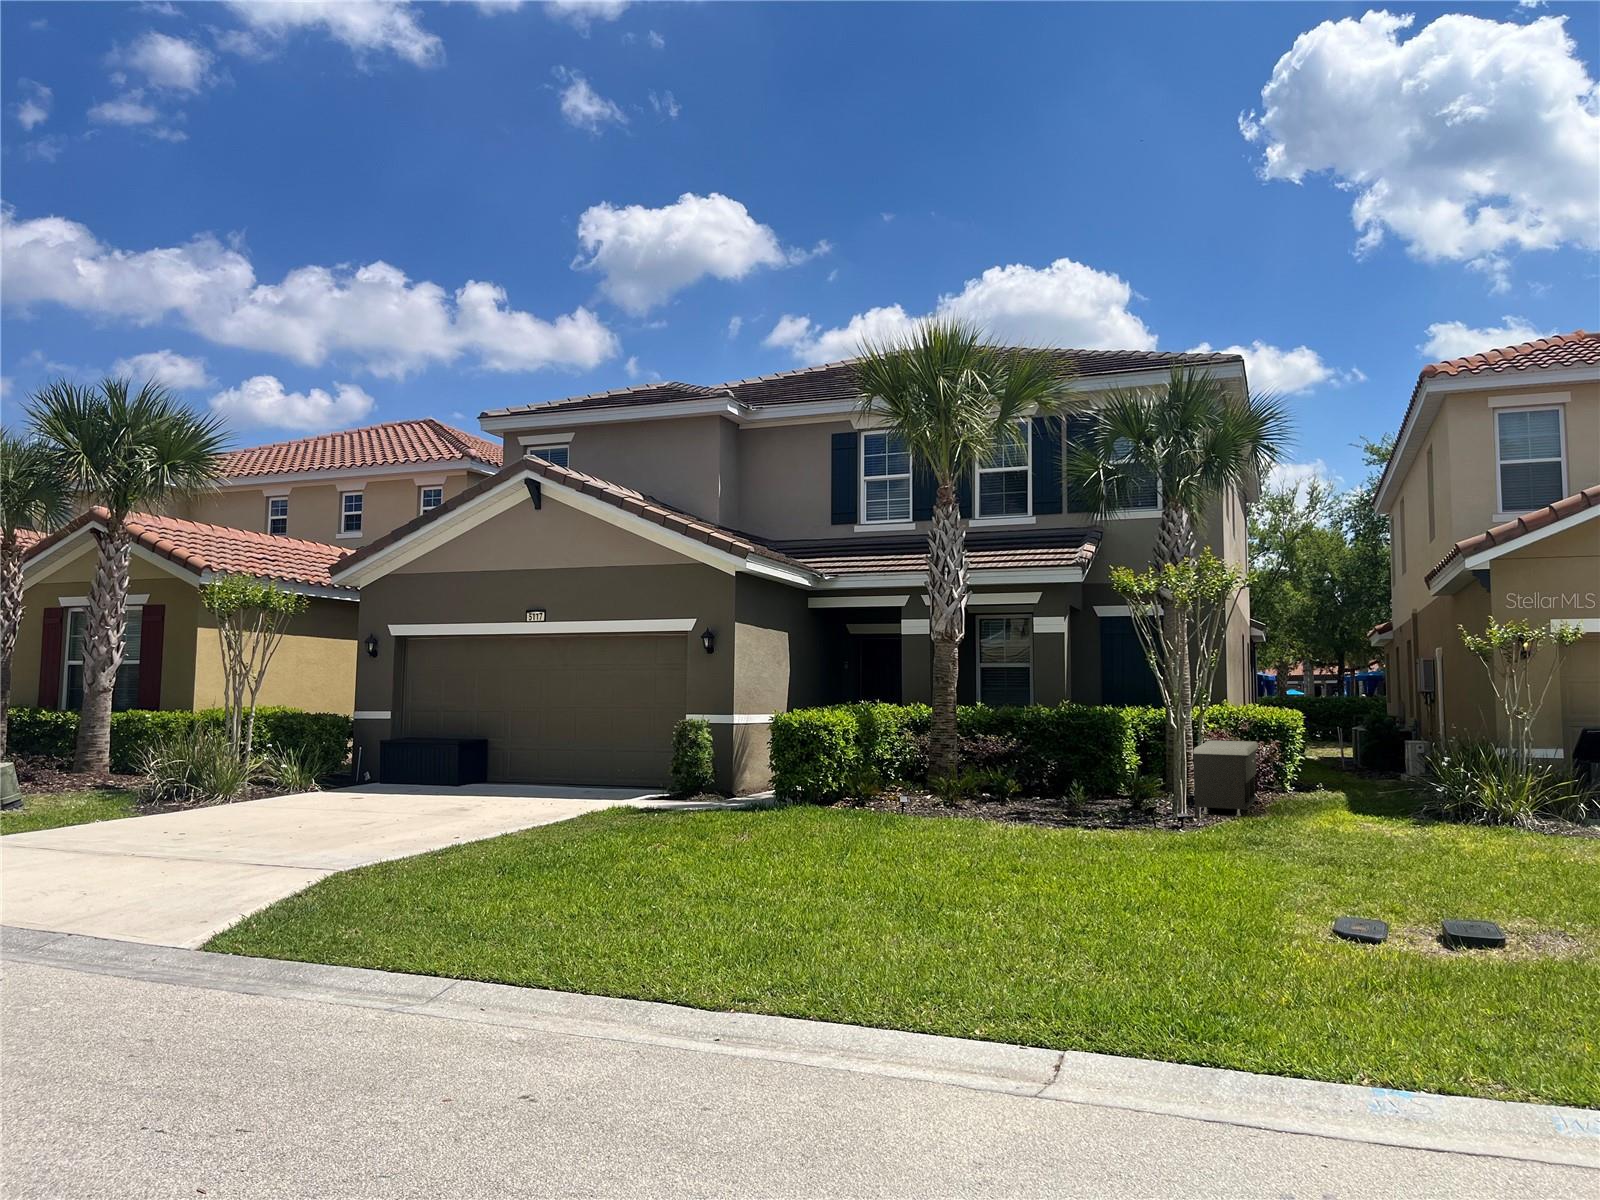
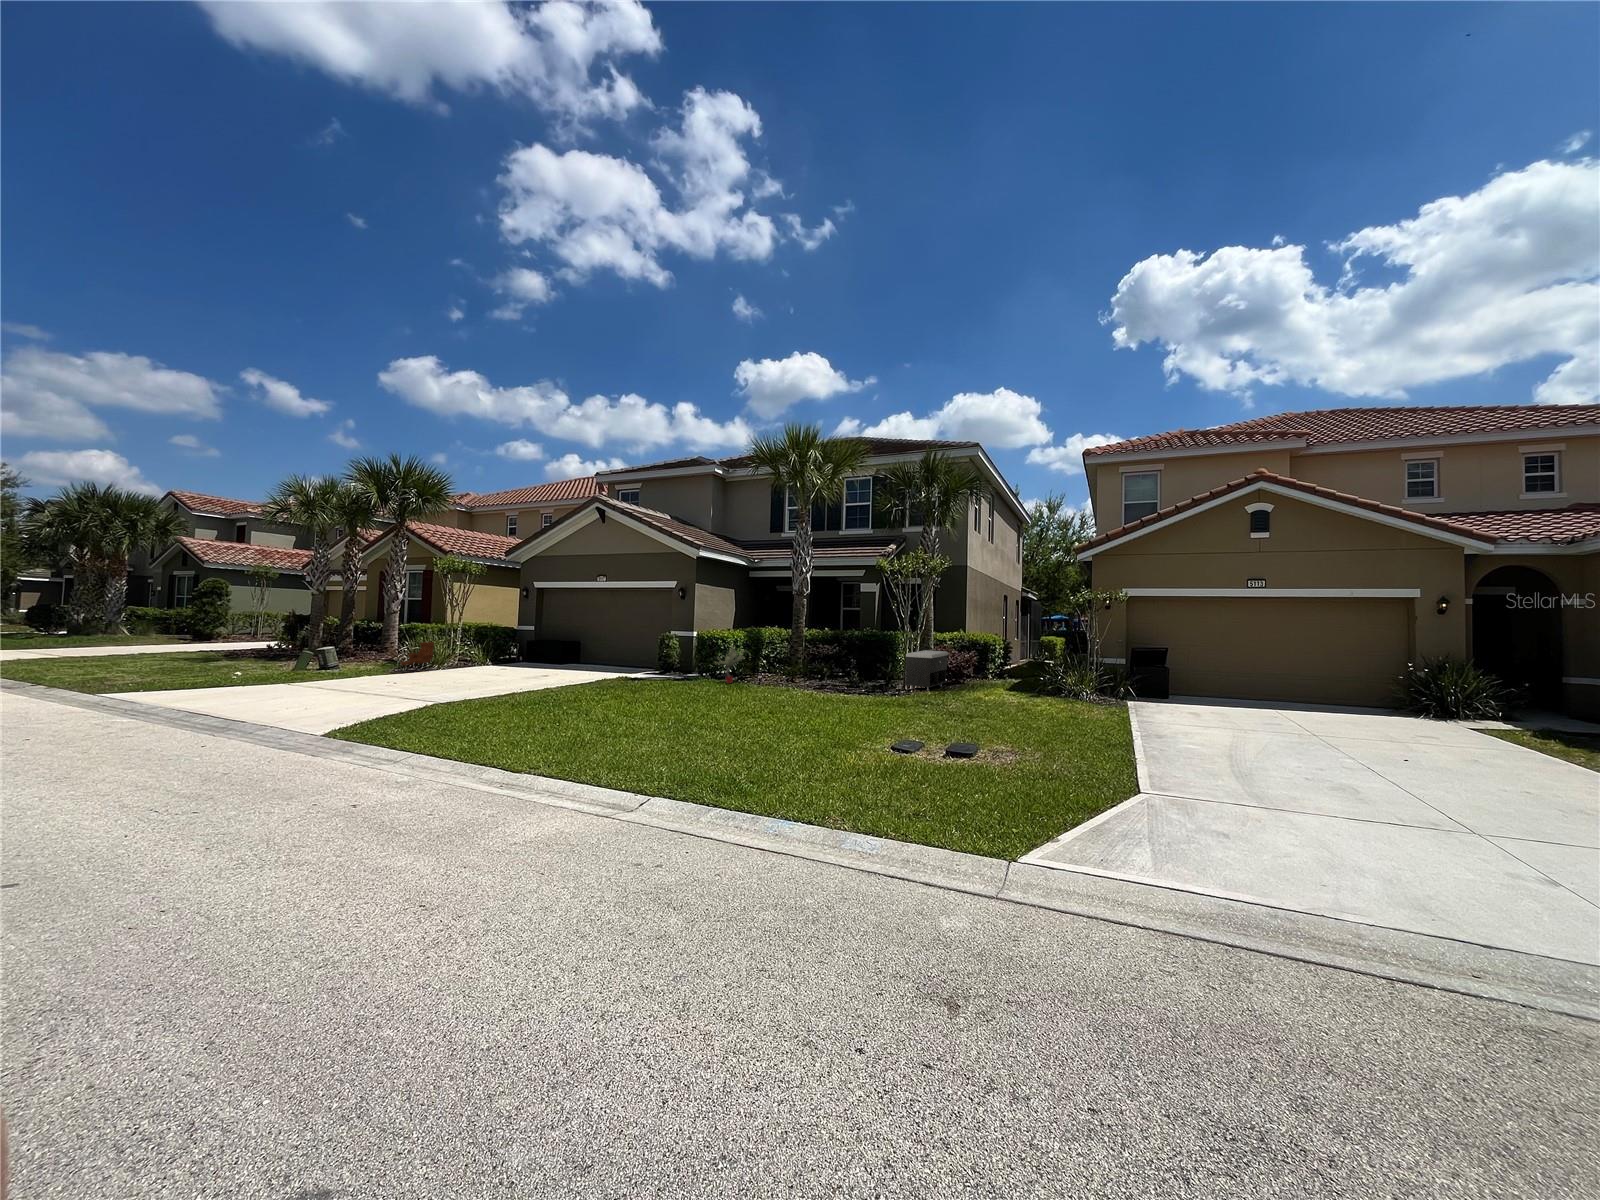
potted tree: none [820,739,876,814] -> present [715,647,745,683]
lounge chair: none [157,746,219,812] -> present [400,641,434,672]

